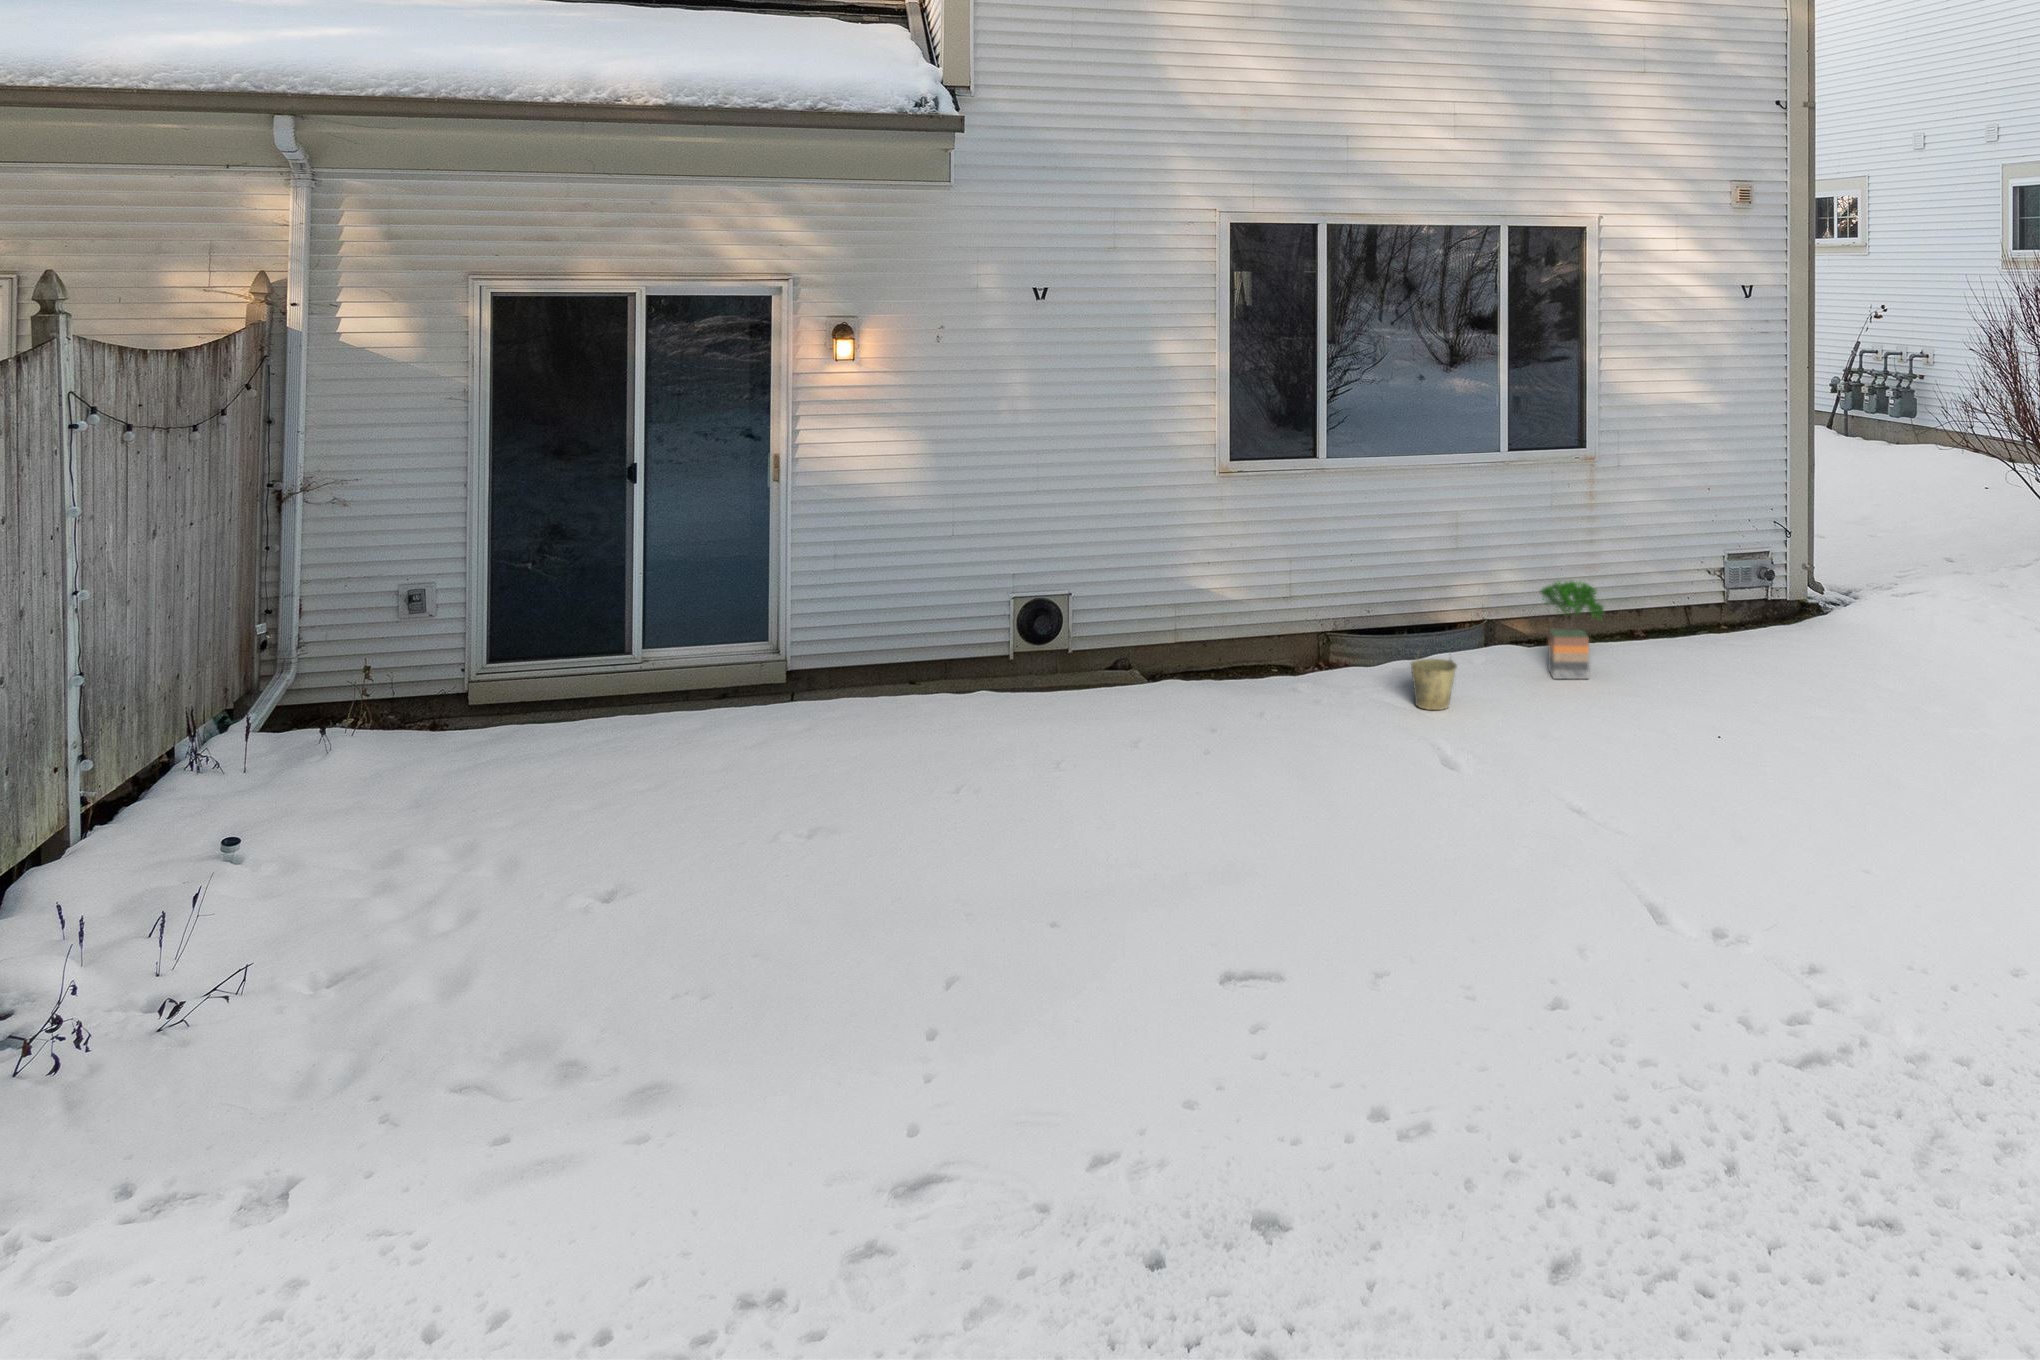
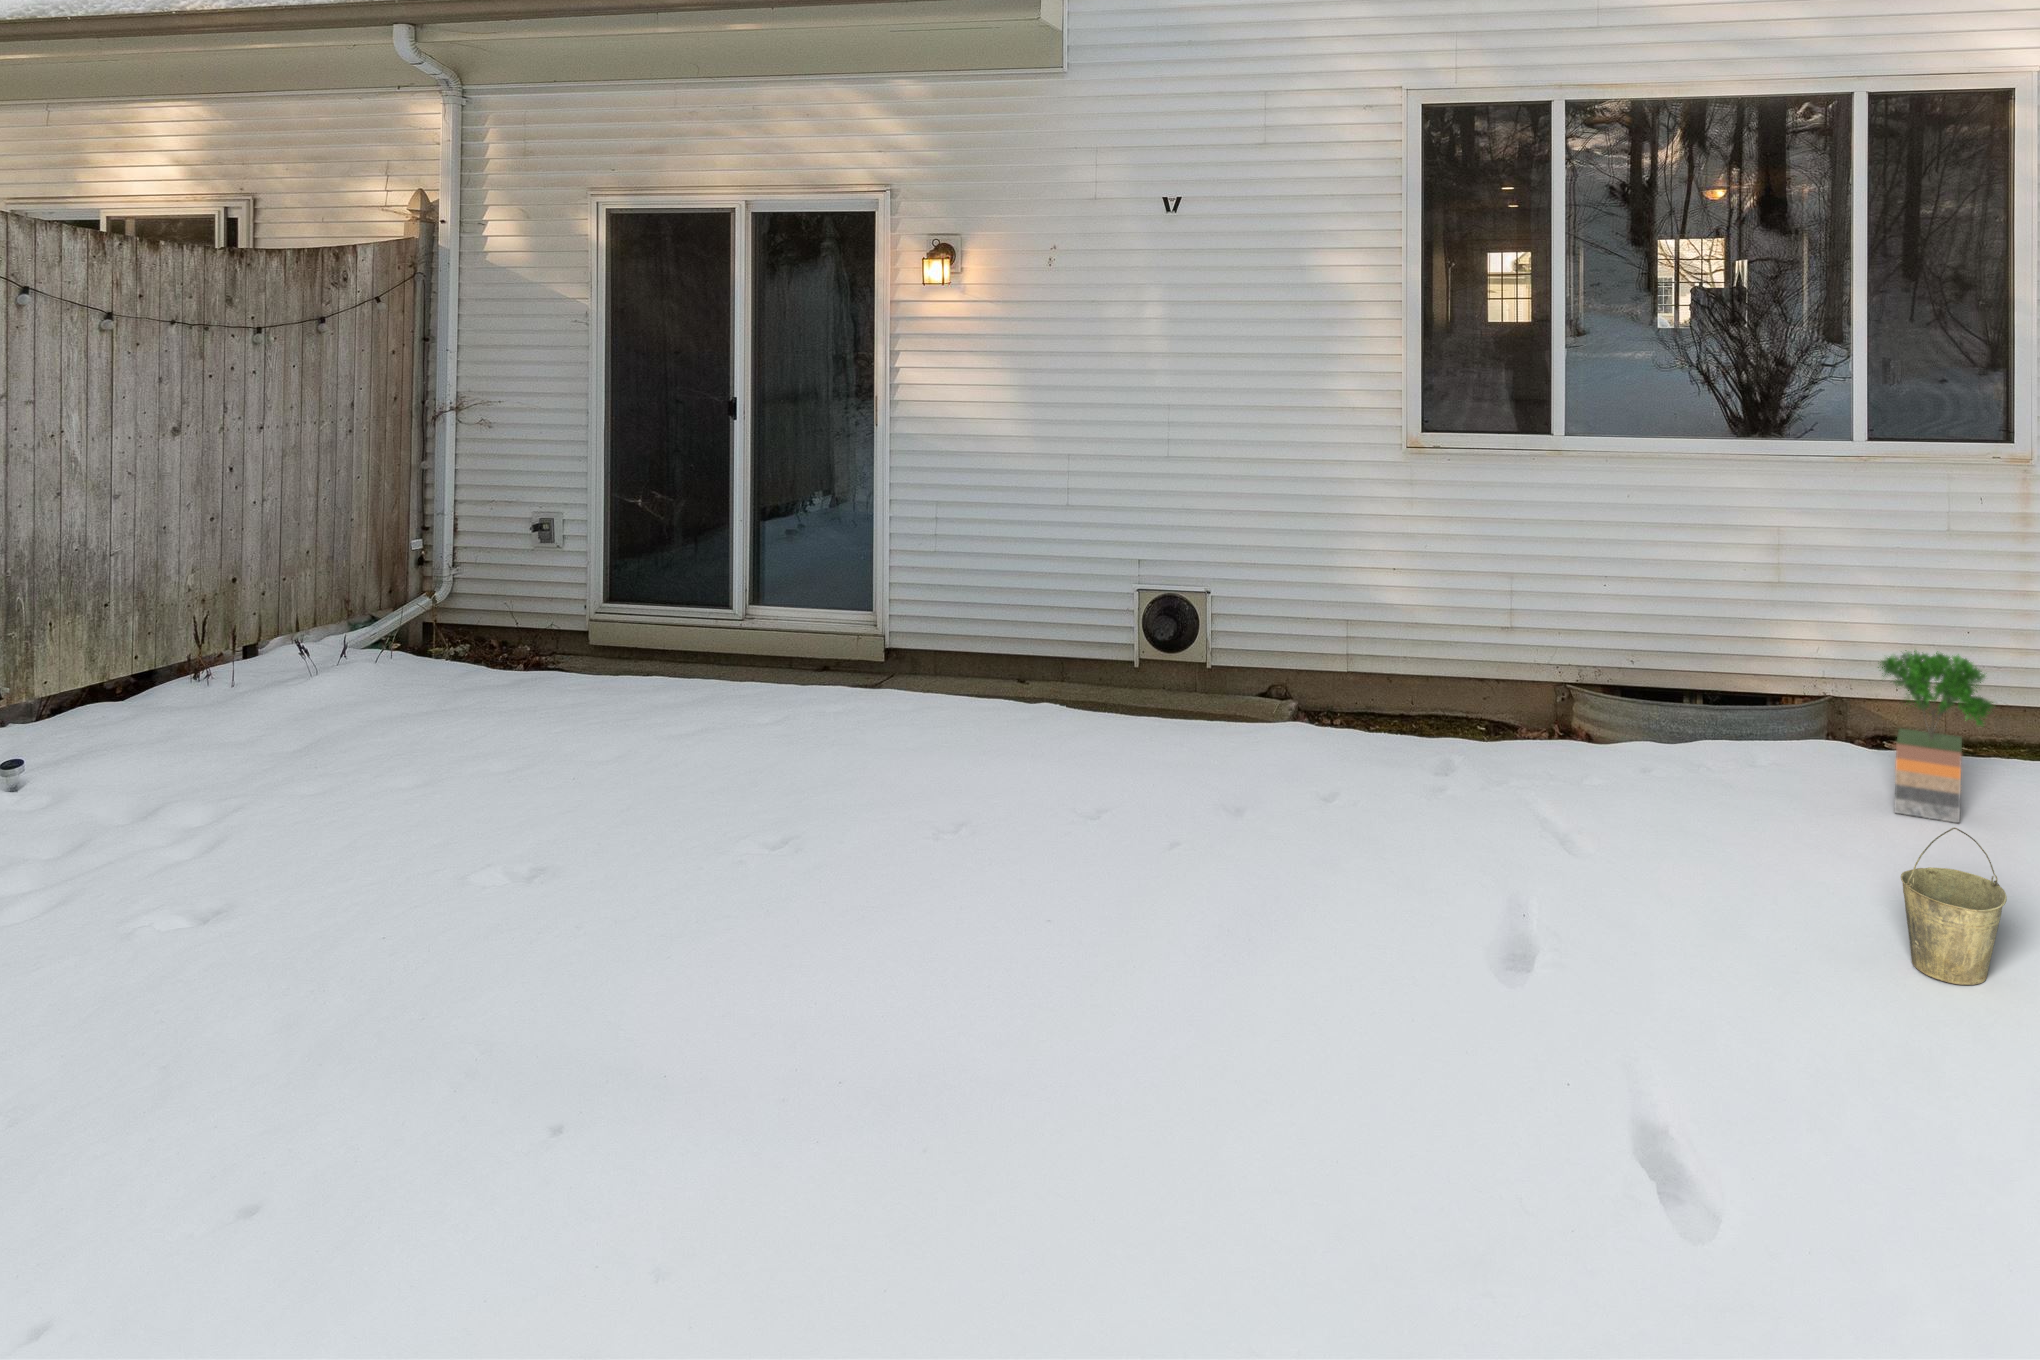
bucket: present [1411,653,1457,710] -> present [1901,828,2007,985]

